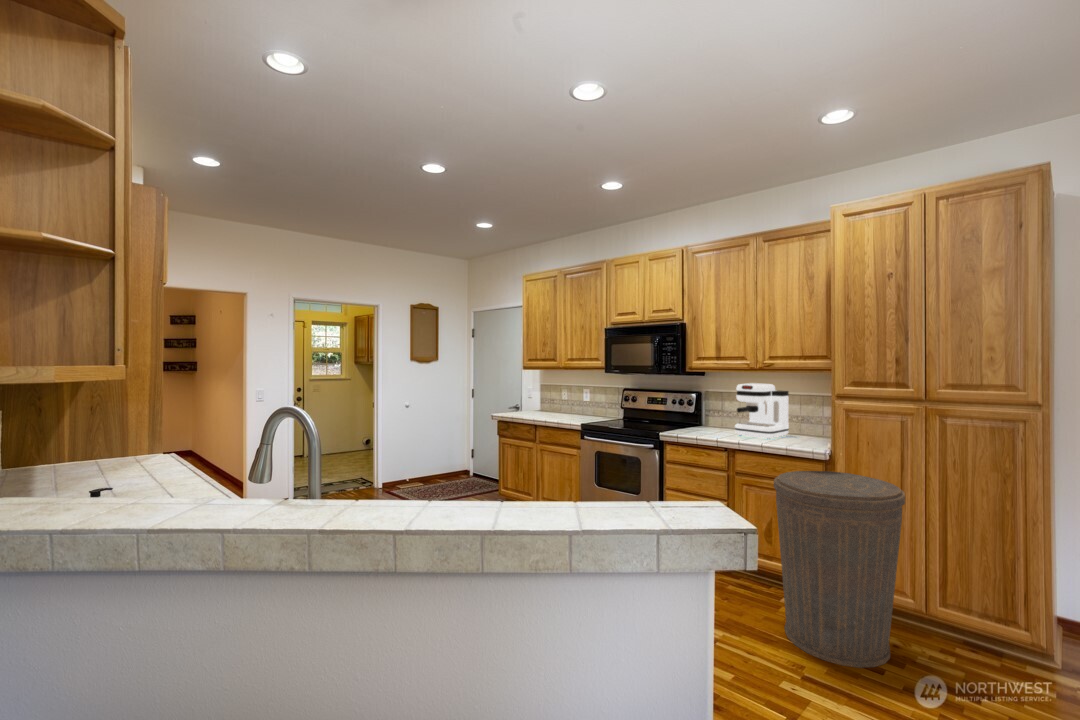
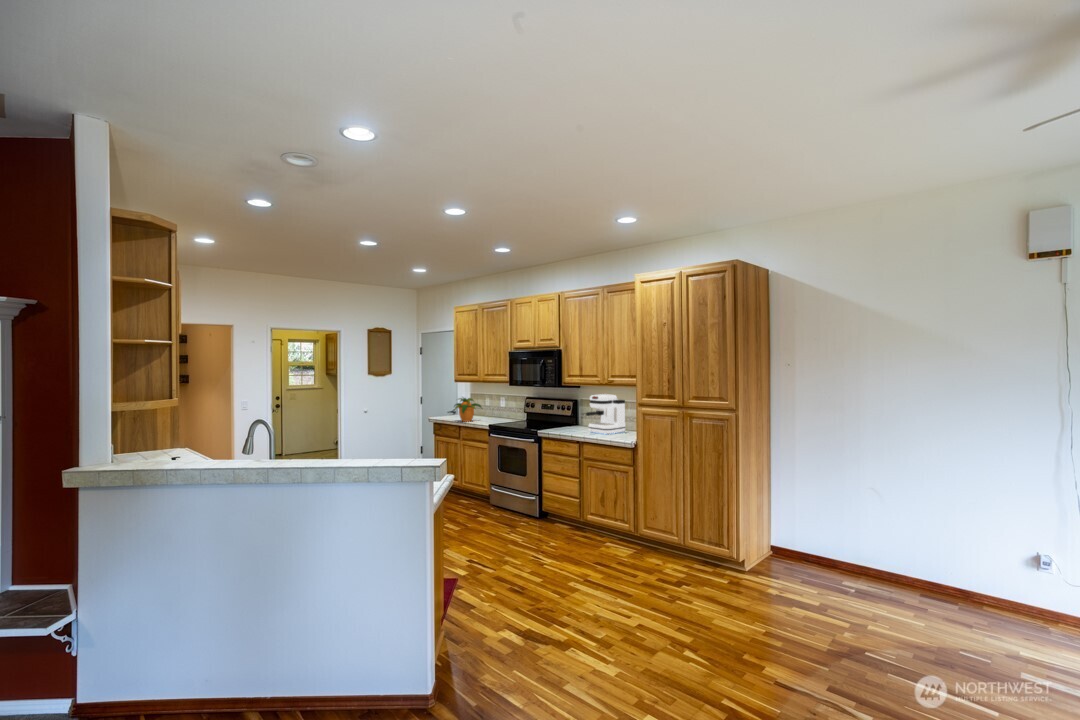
potted plant: none [524,387,563,419] -> present [454,398,481,422]
trash can: present [774,471,905,668] -> none [585,455,659,575]

